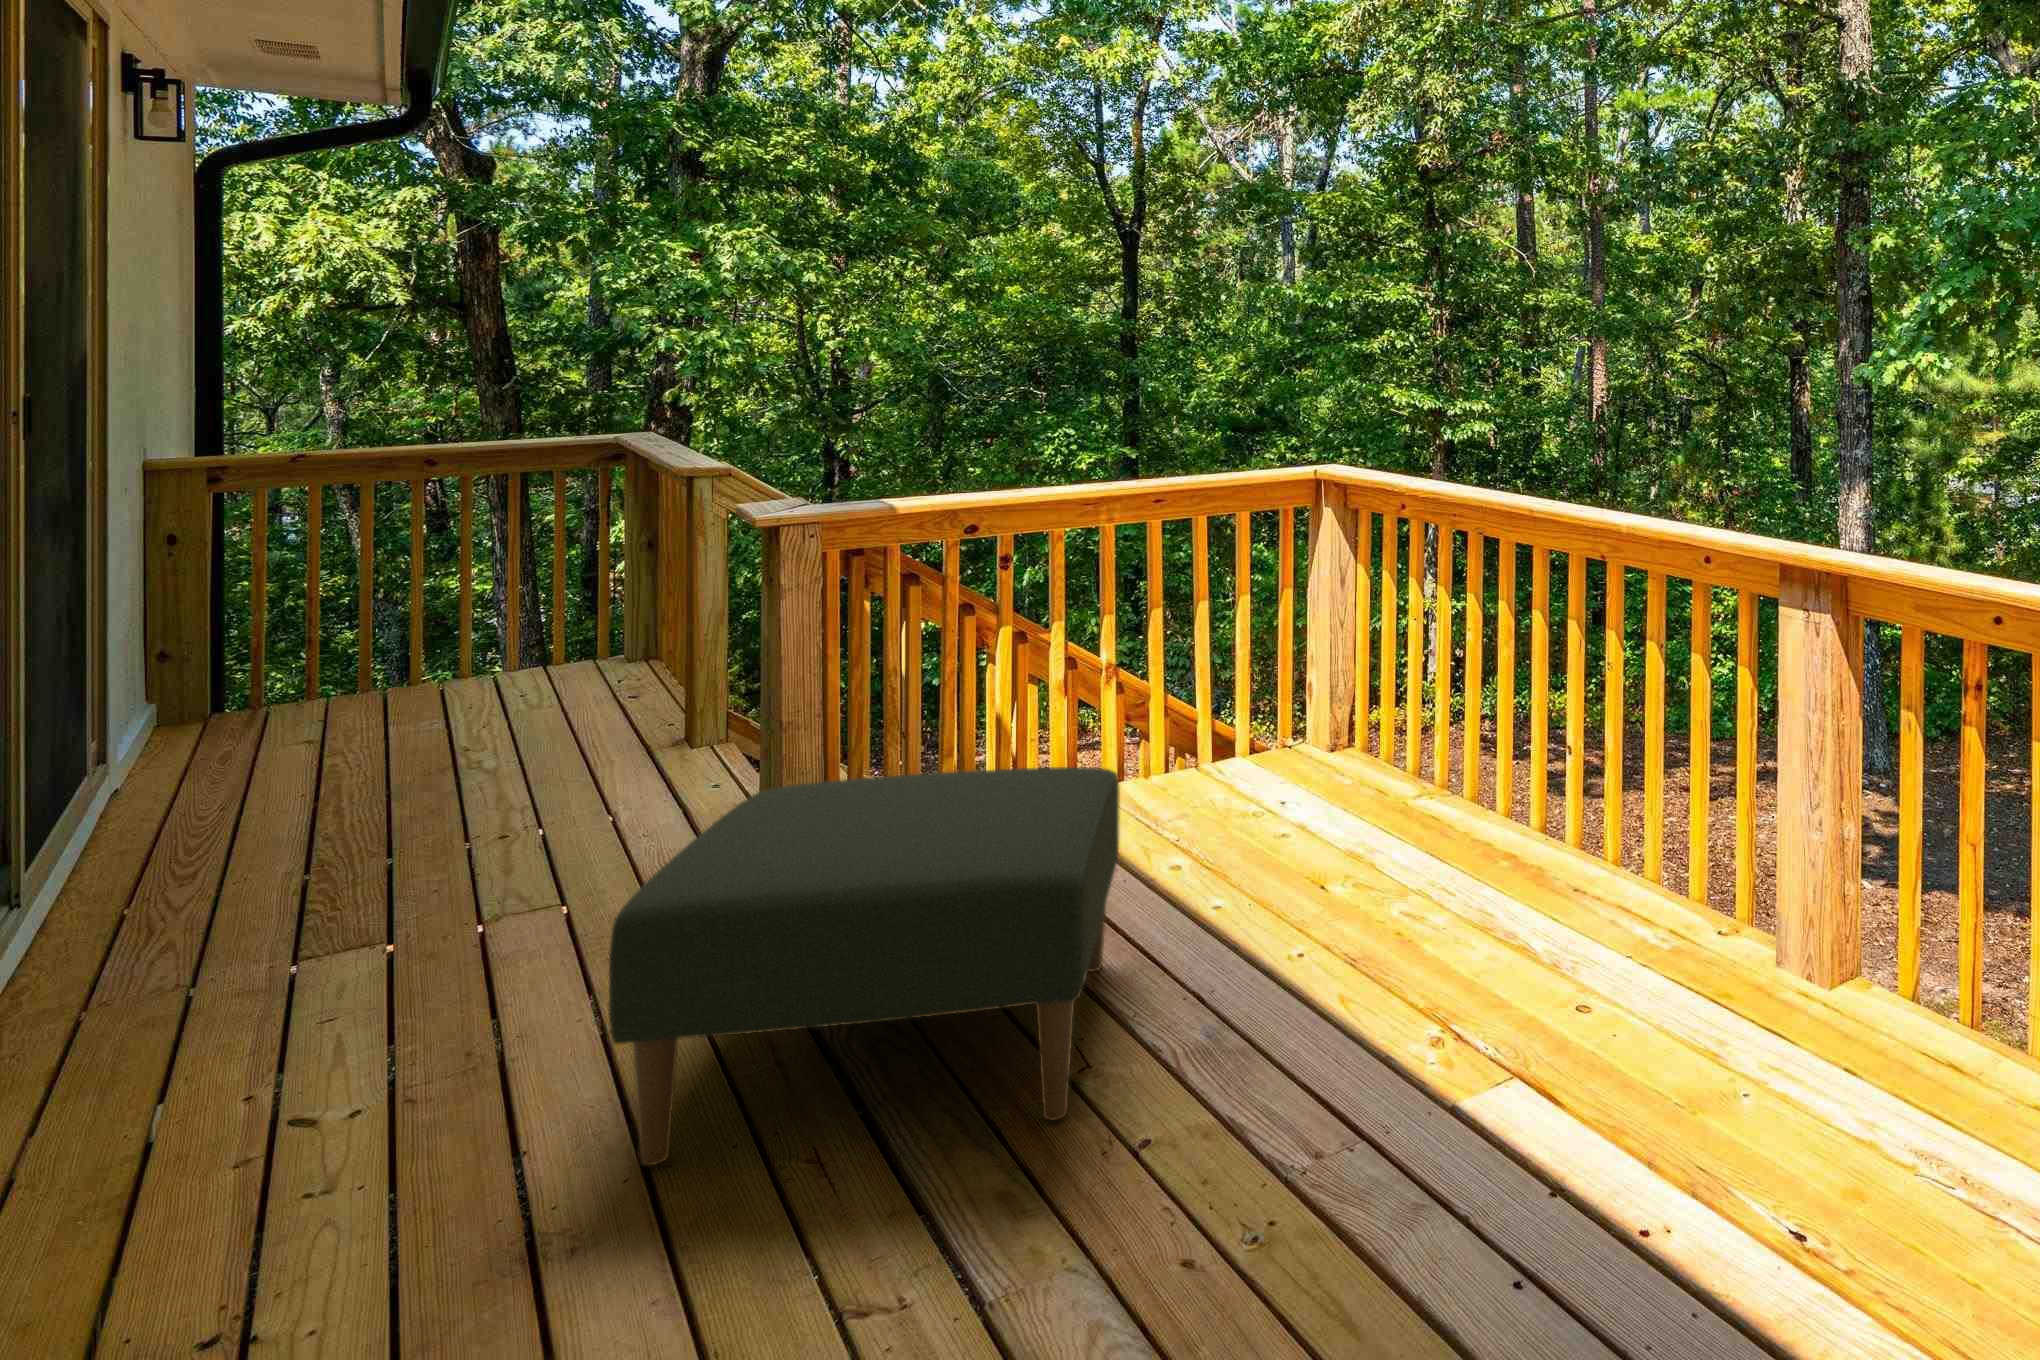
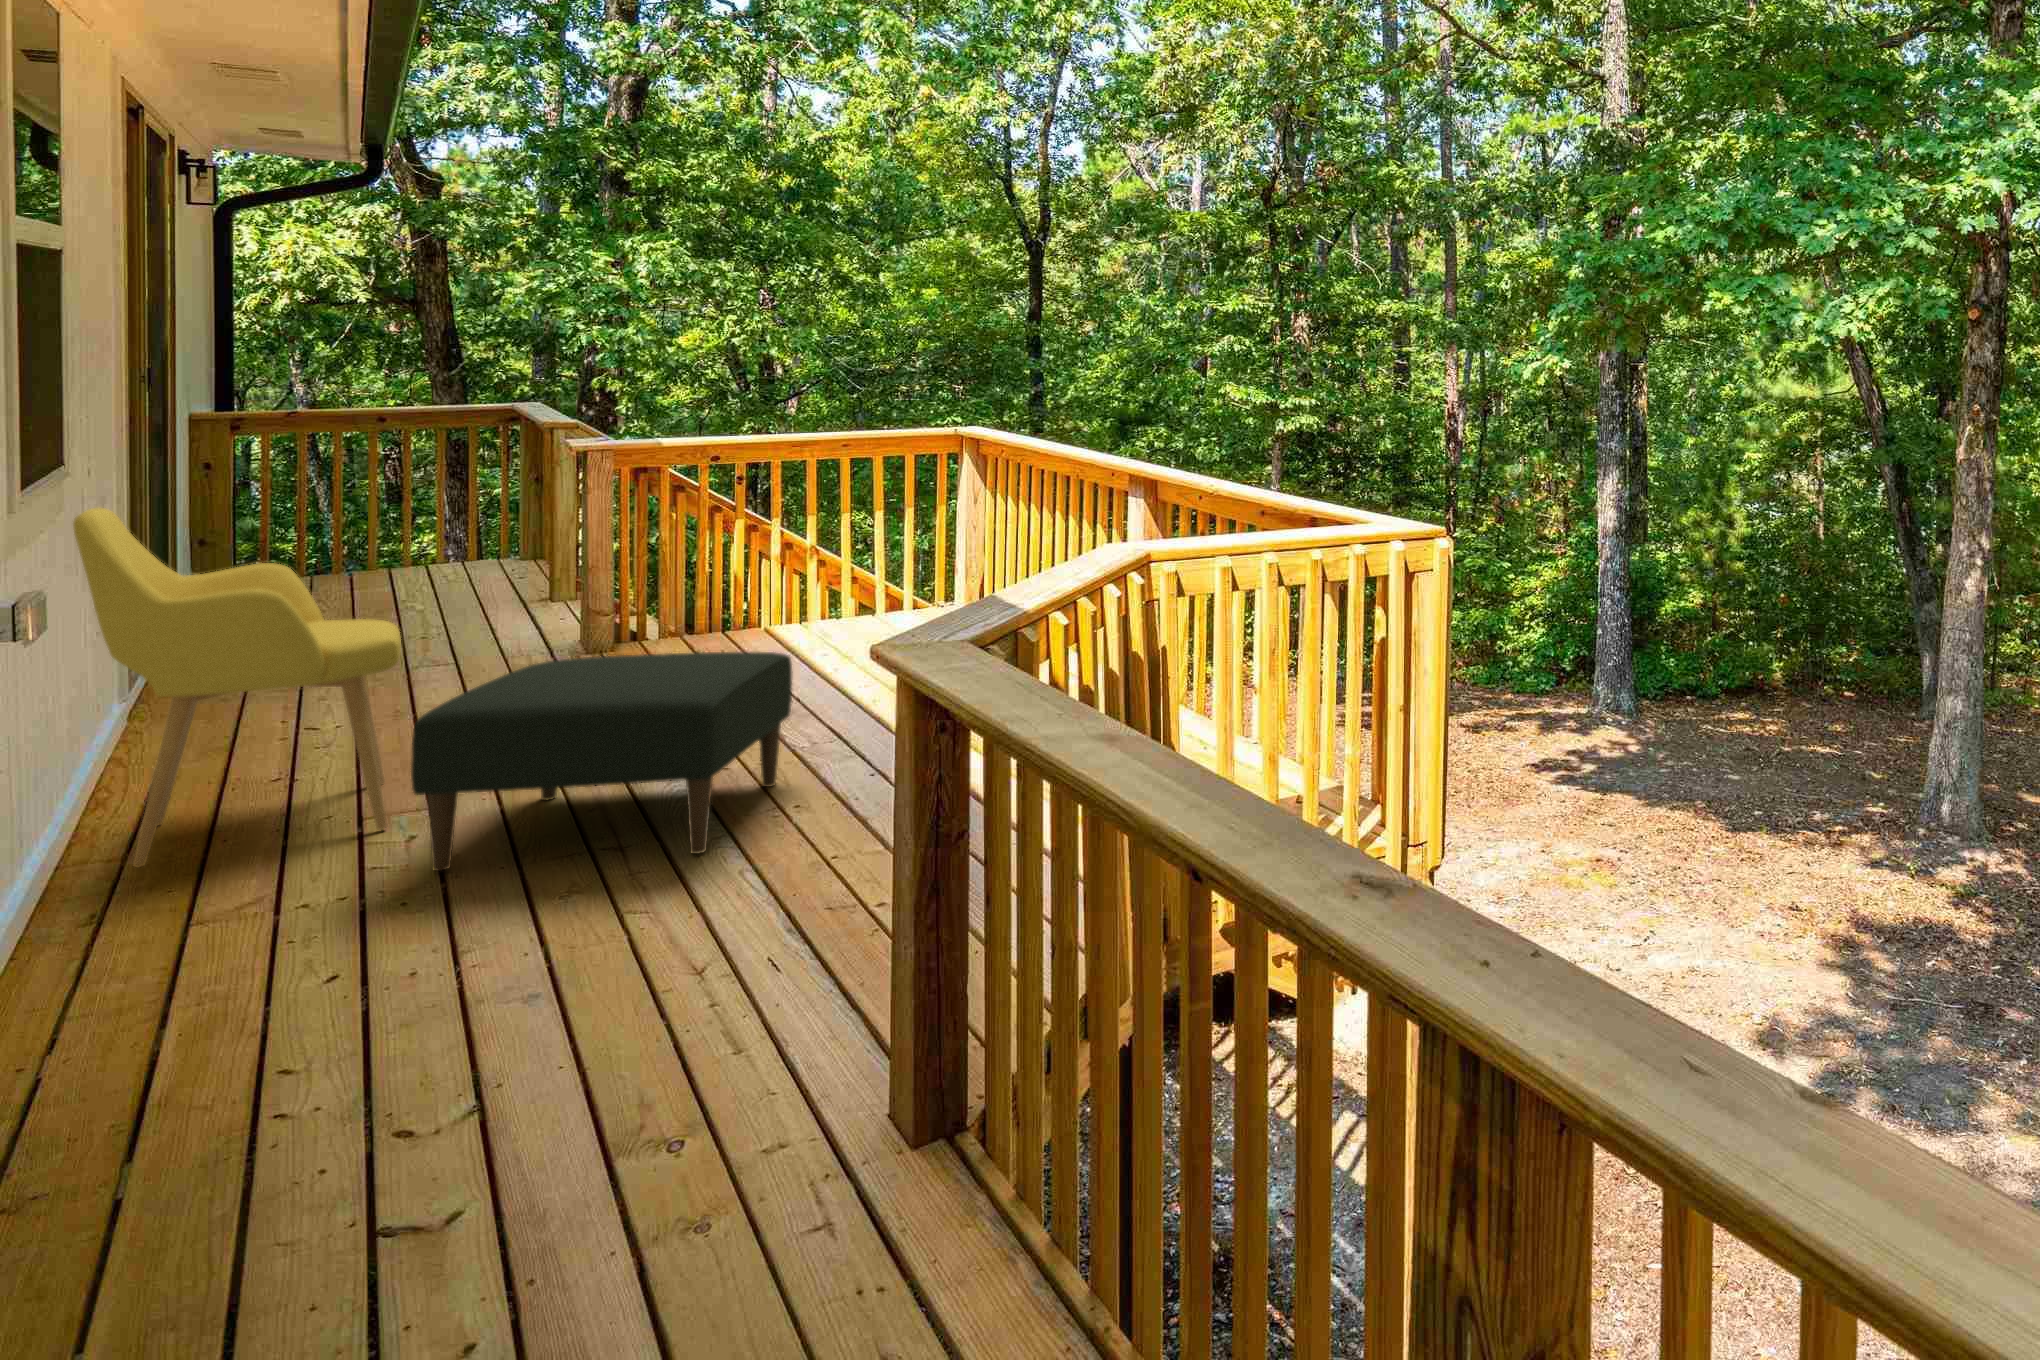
chair: none [52,568,556,1162] -> present [73,508,401,867]

